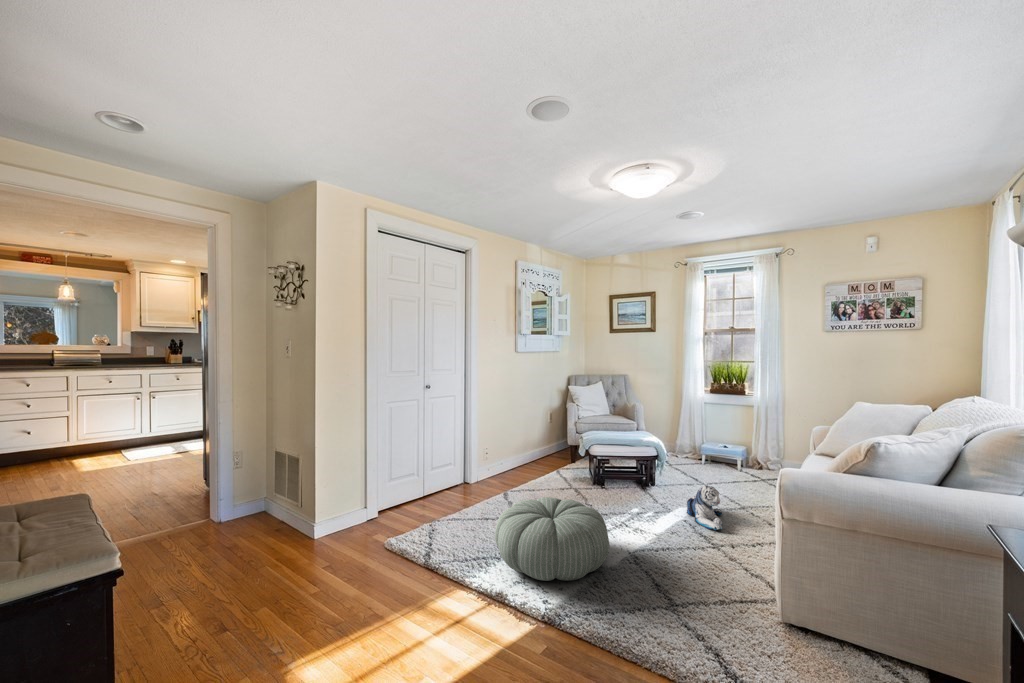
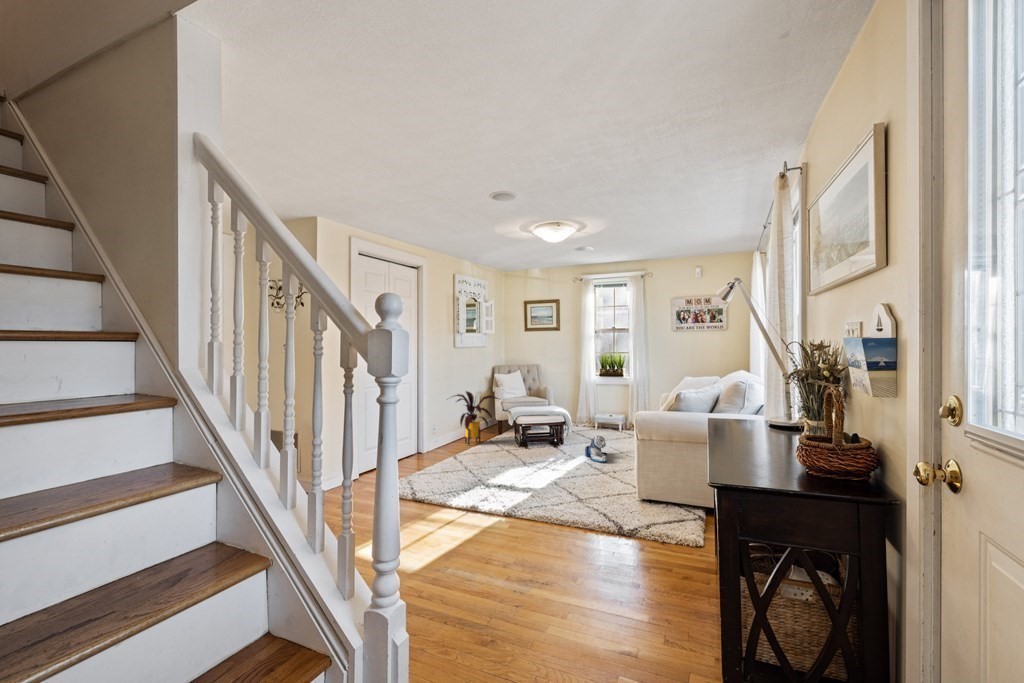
house plant: none [503,406,571,477] -> present [455,391,498,445]
pouf: present [495,497,609,581] -> none [467,447,541,492]

